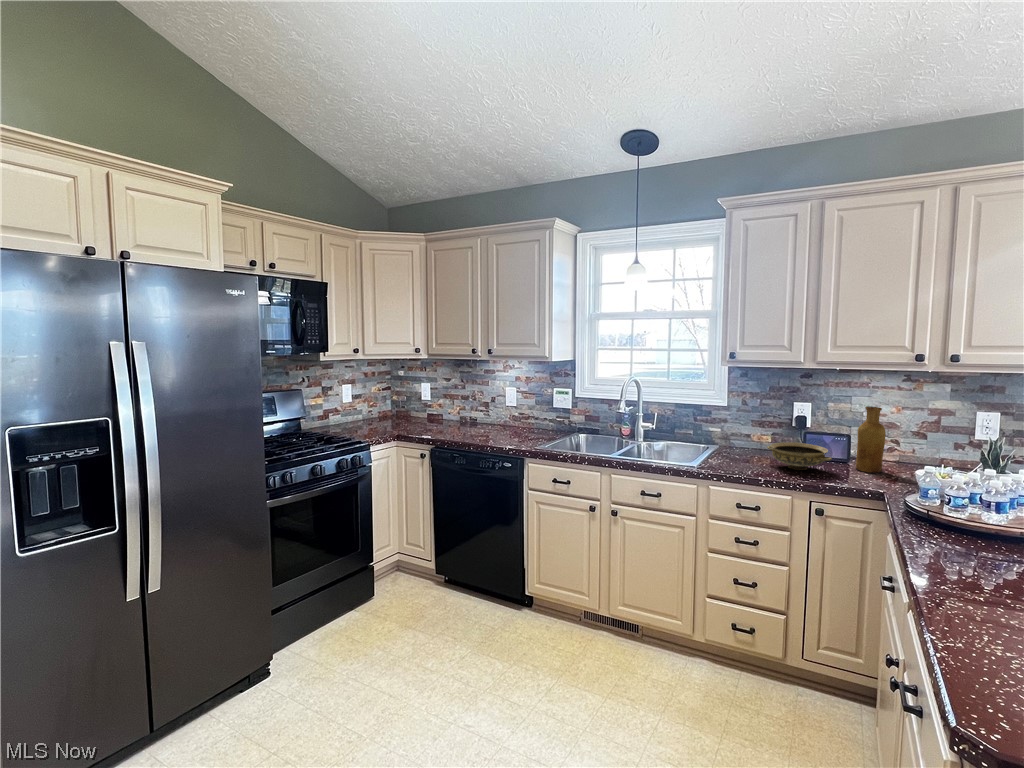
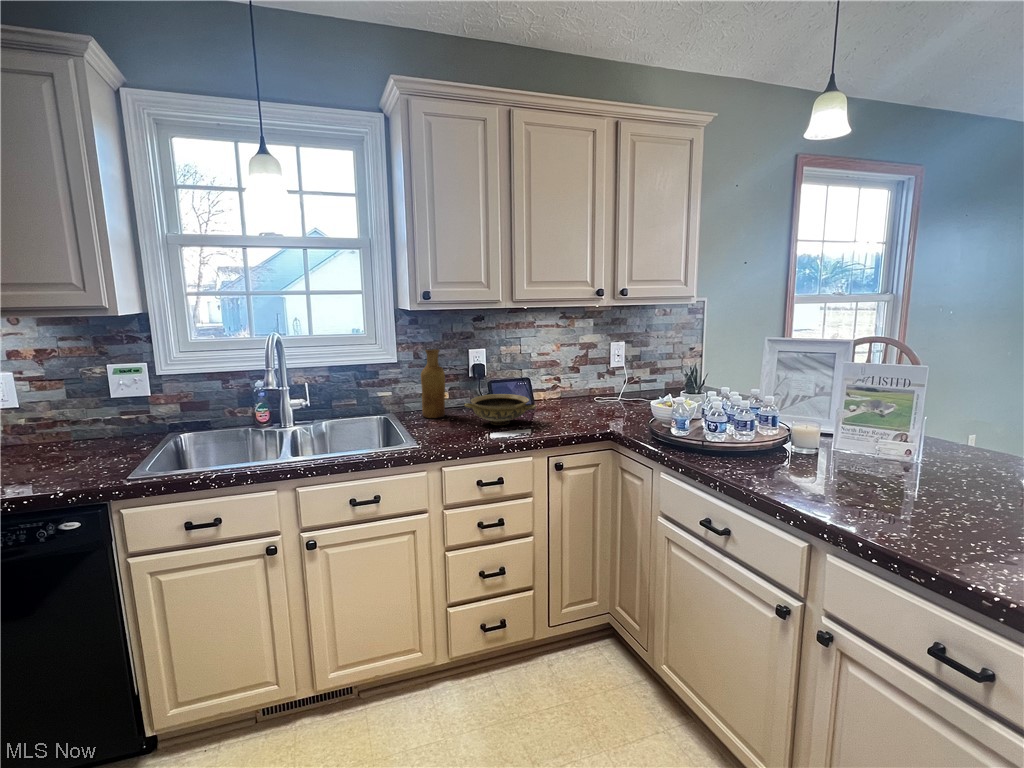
vase: present [856,406,886,473] -> present [421,349,445,418]

